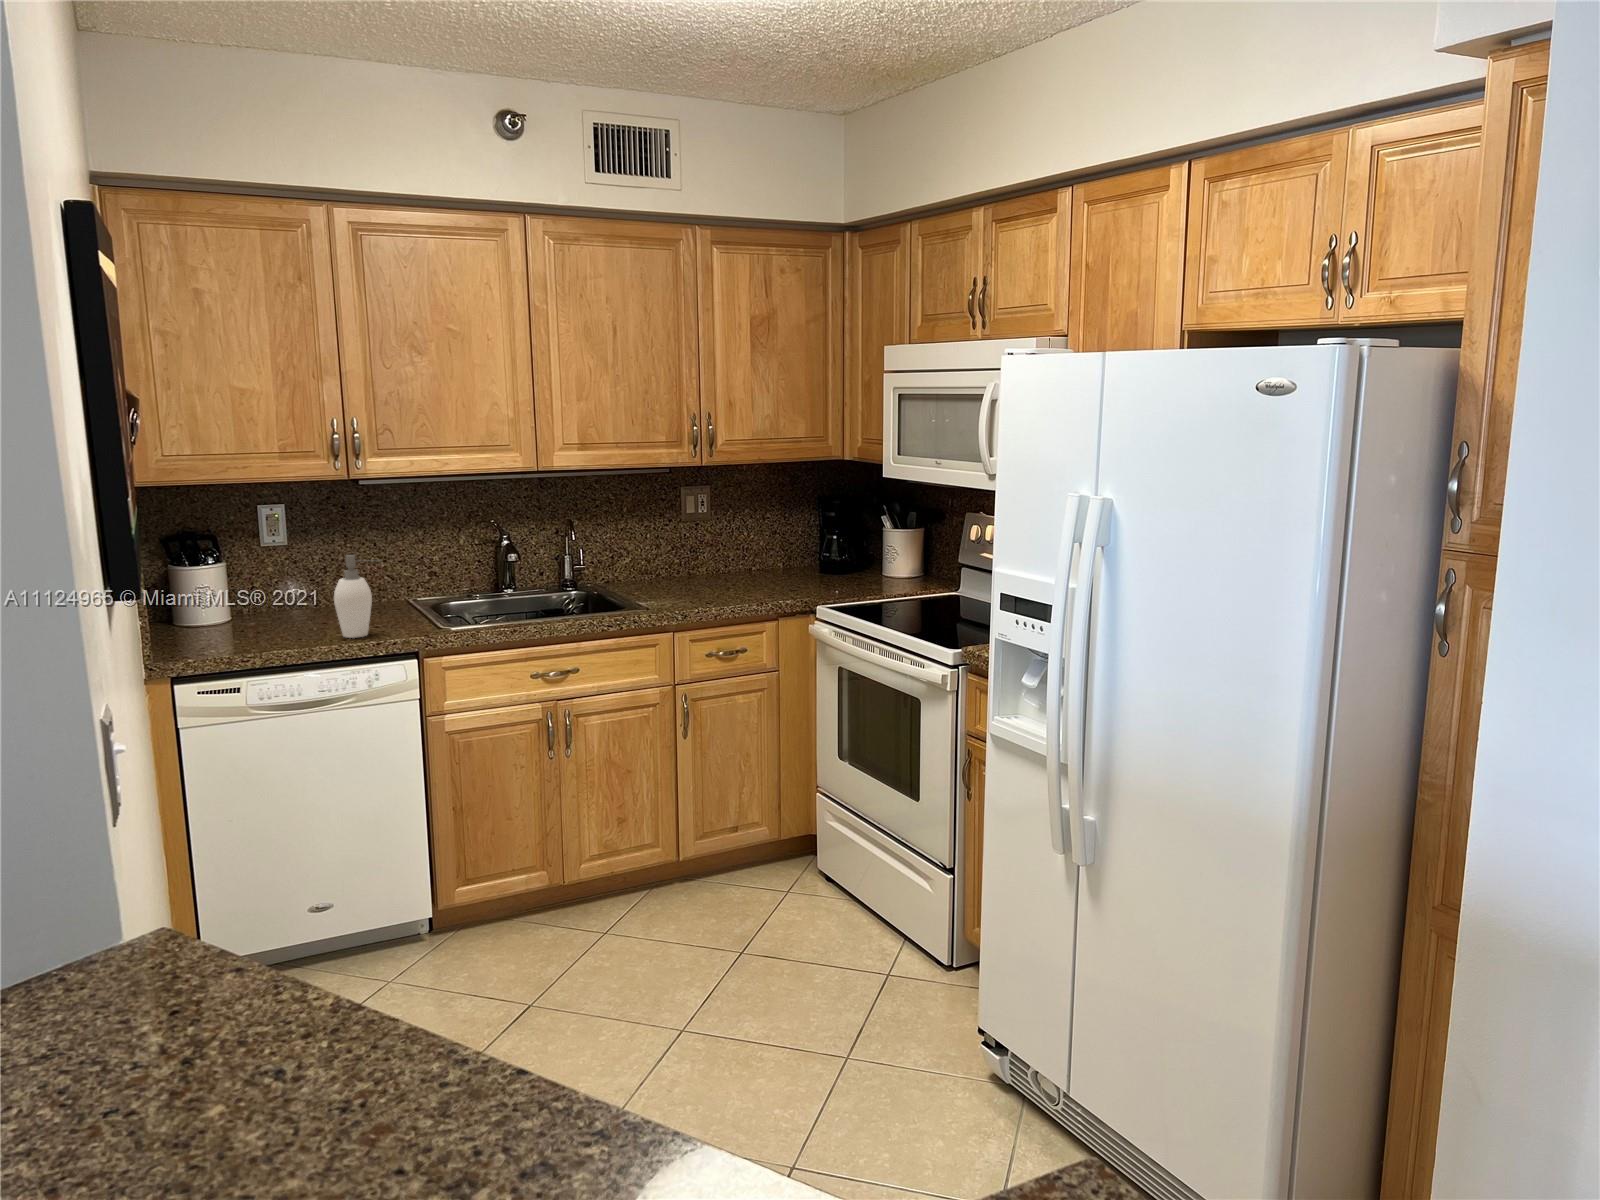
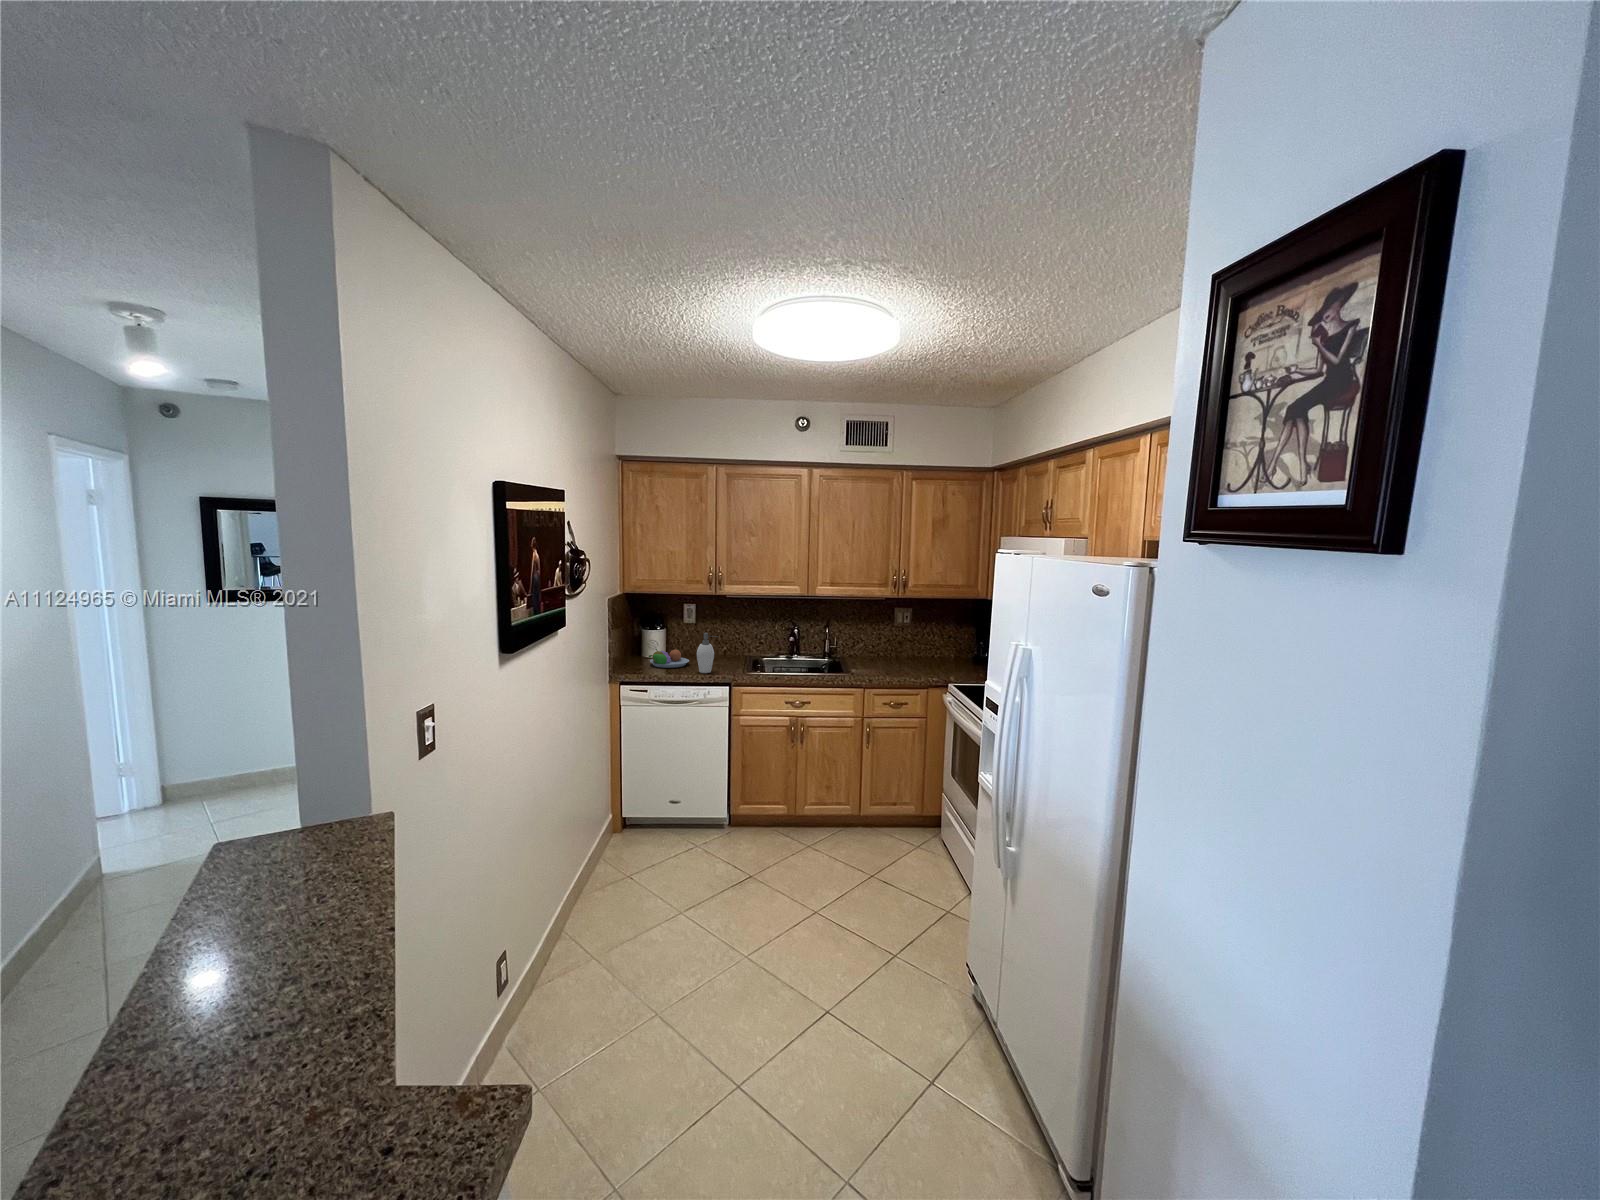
fruit bowl: none [214,598,305,638] -> present [649,649,689,668]

